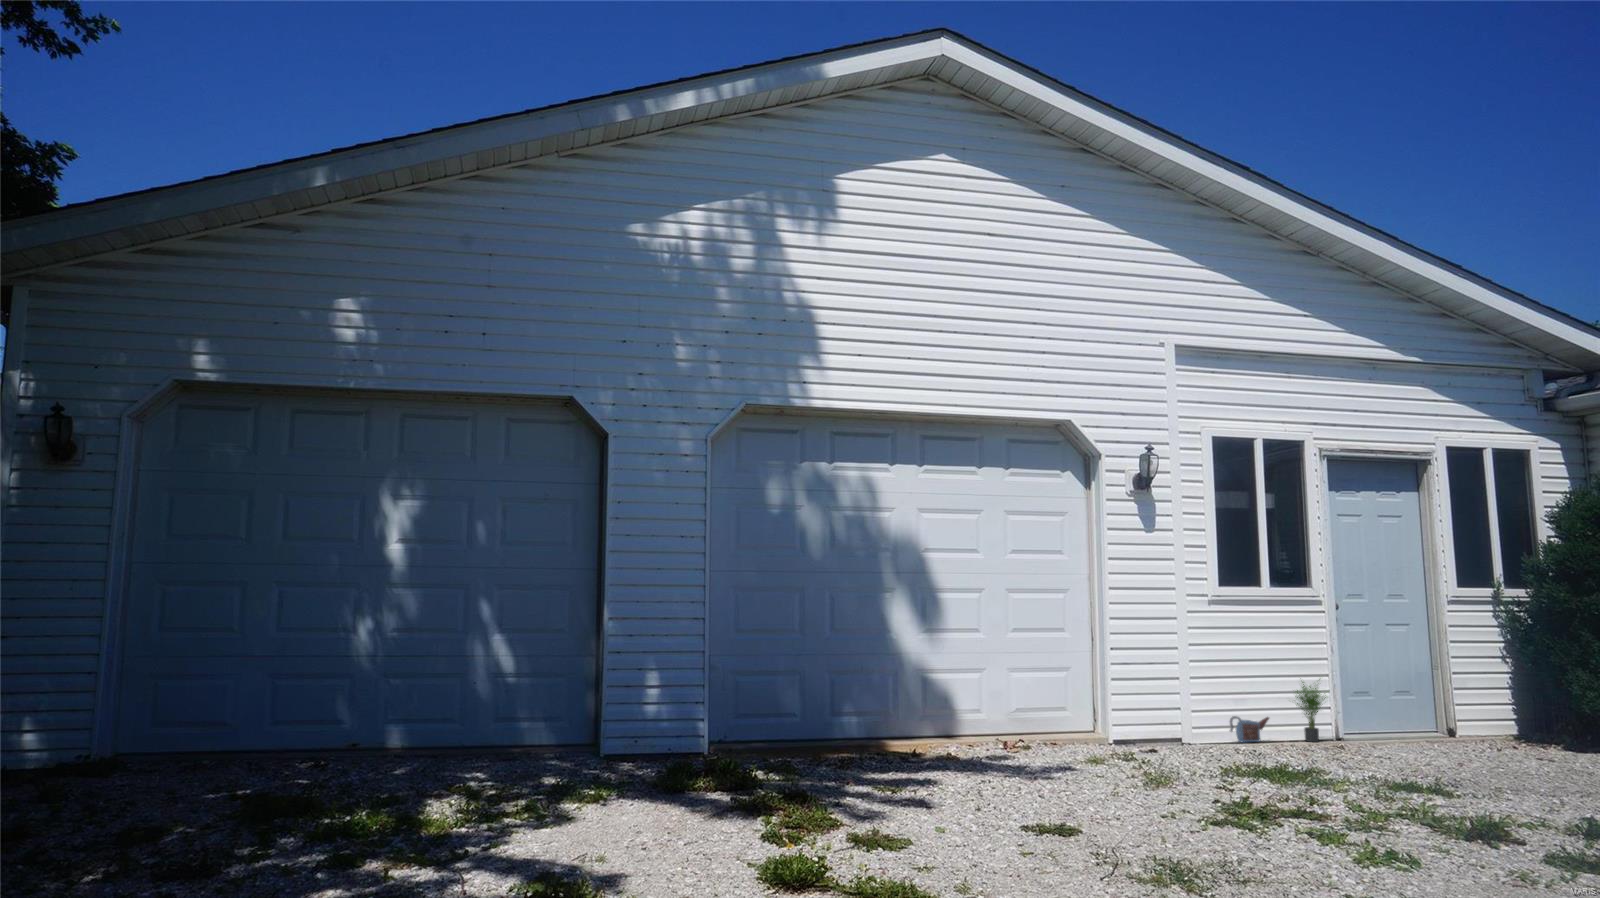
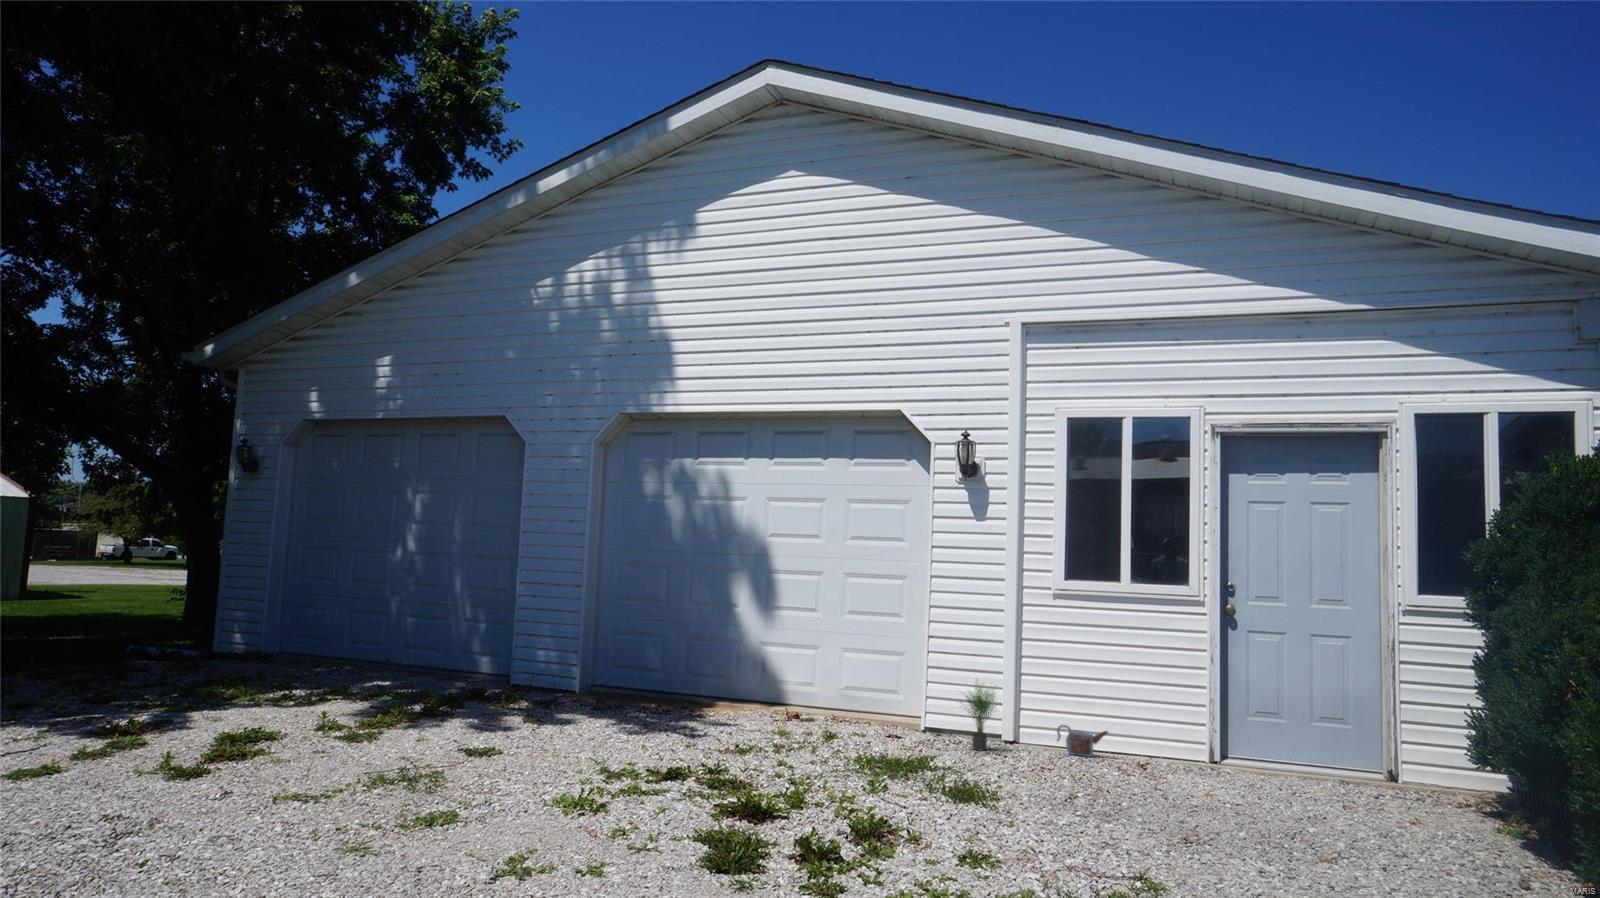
potted plant: present [1295,679,1326,742] -> present [965,684,995,750]

